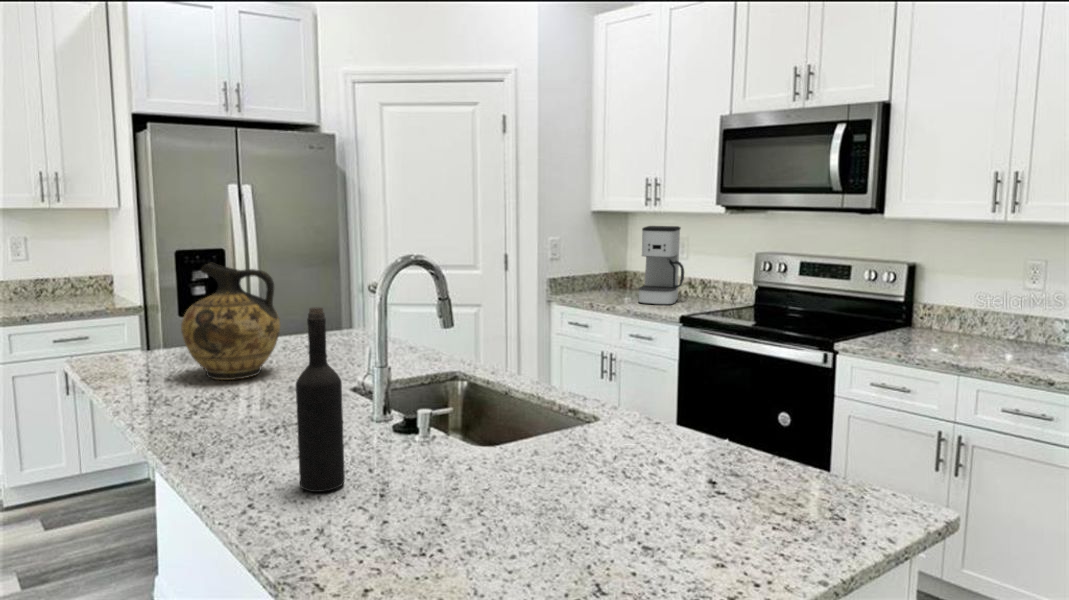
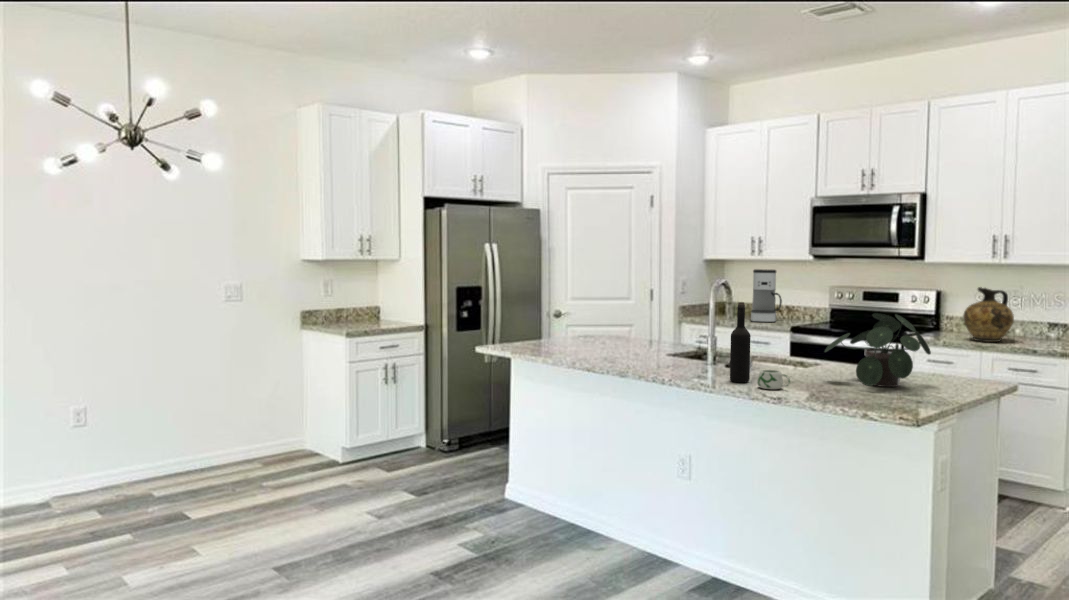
ceramic jug: present [181,262,280,380] -> present [963,287,1014,342]
potted plant: none [514,341,749,535] -> present [825,313,931,387]
mug: none [312,472,374,530] -> present [758,369,790,389]

